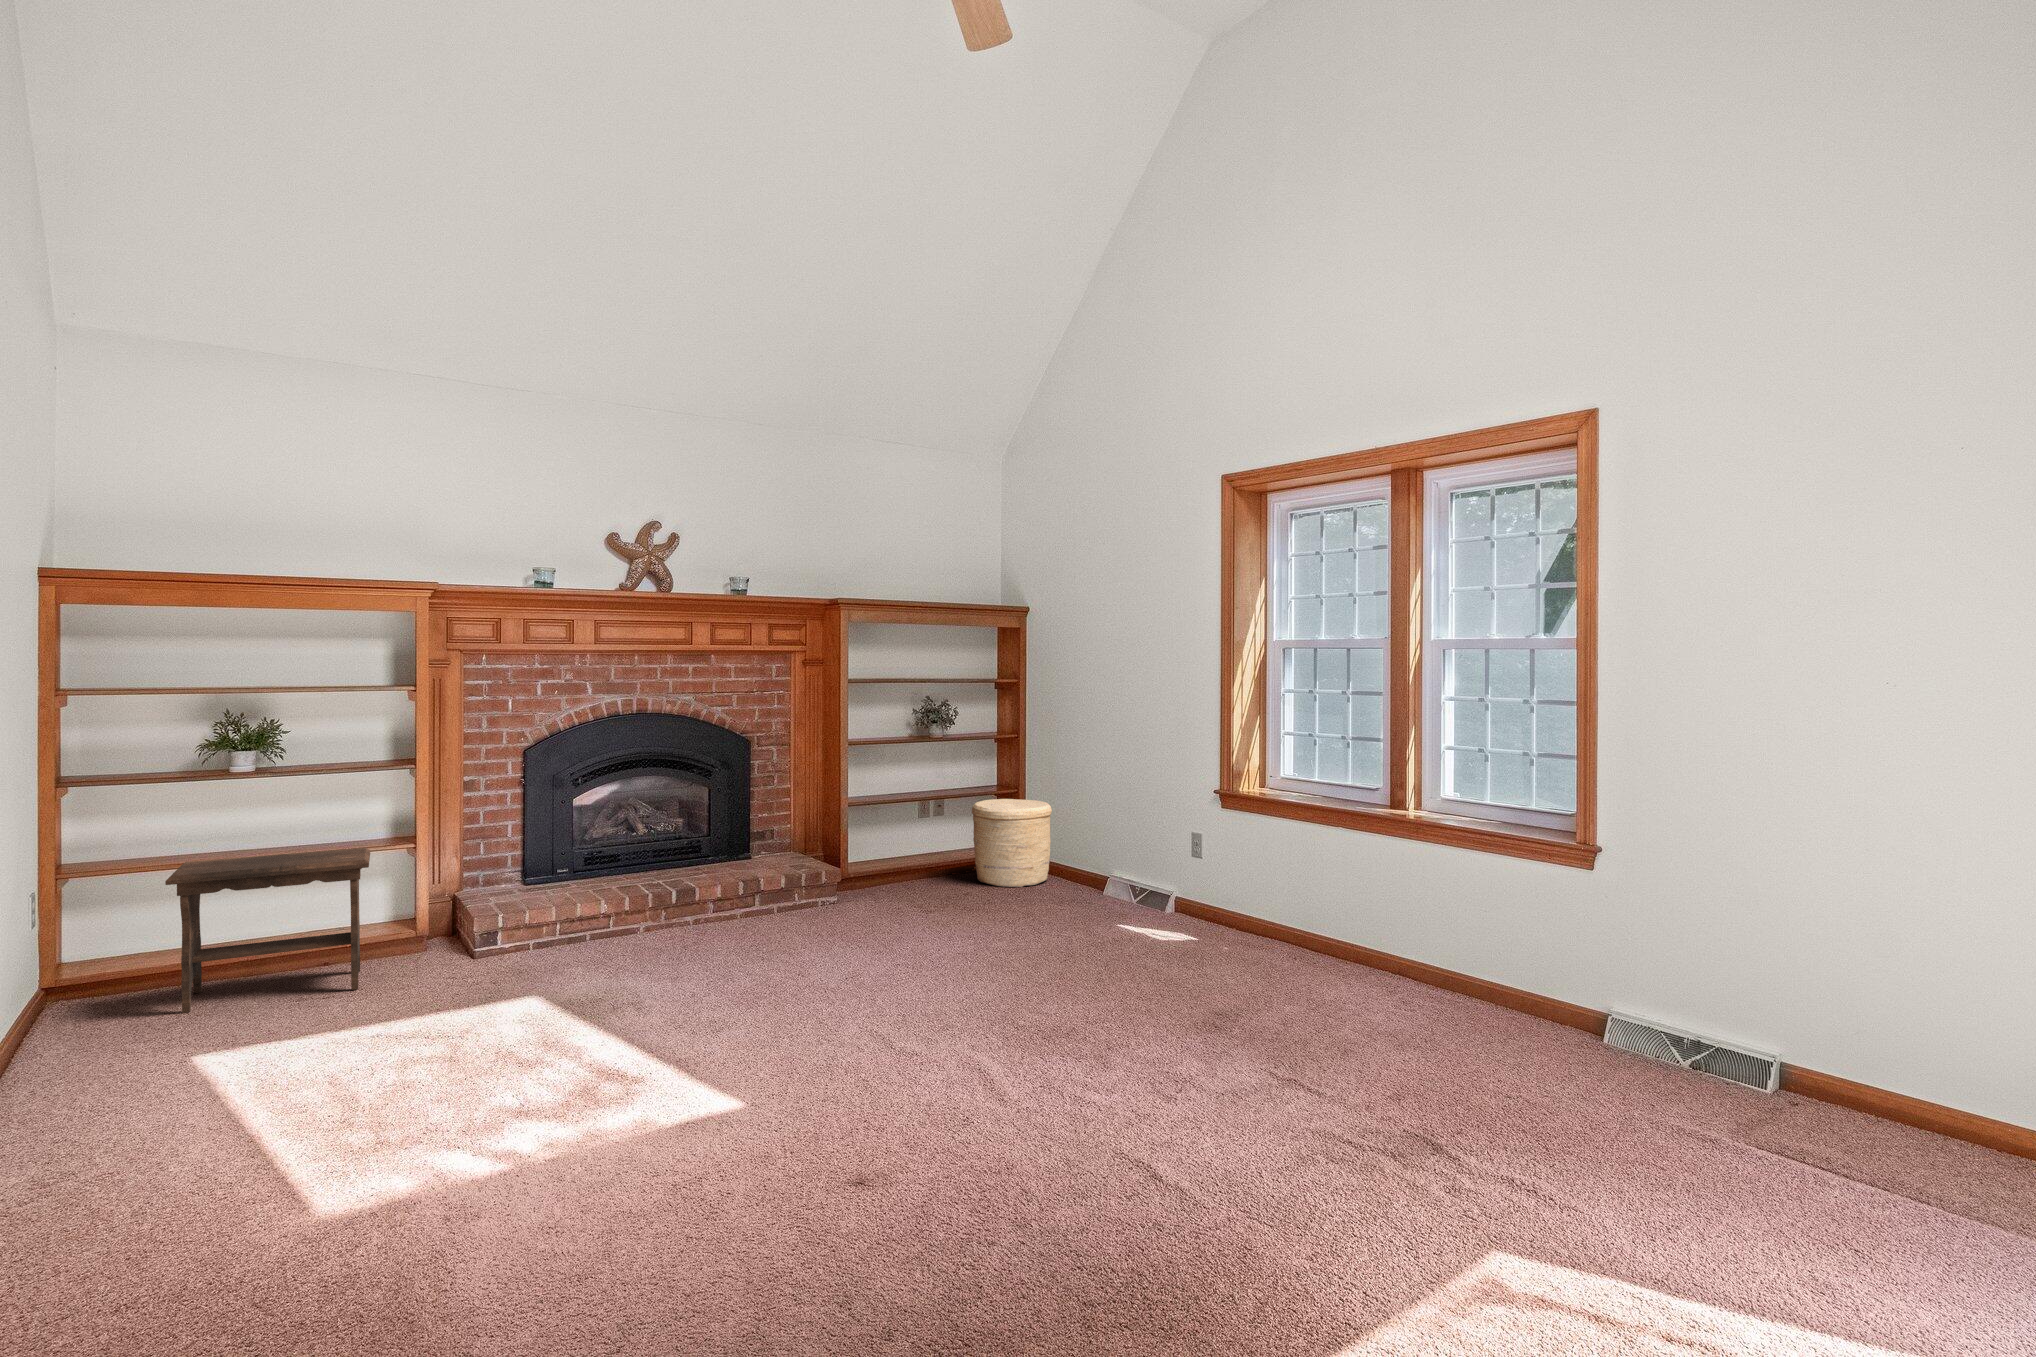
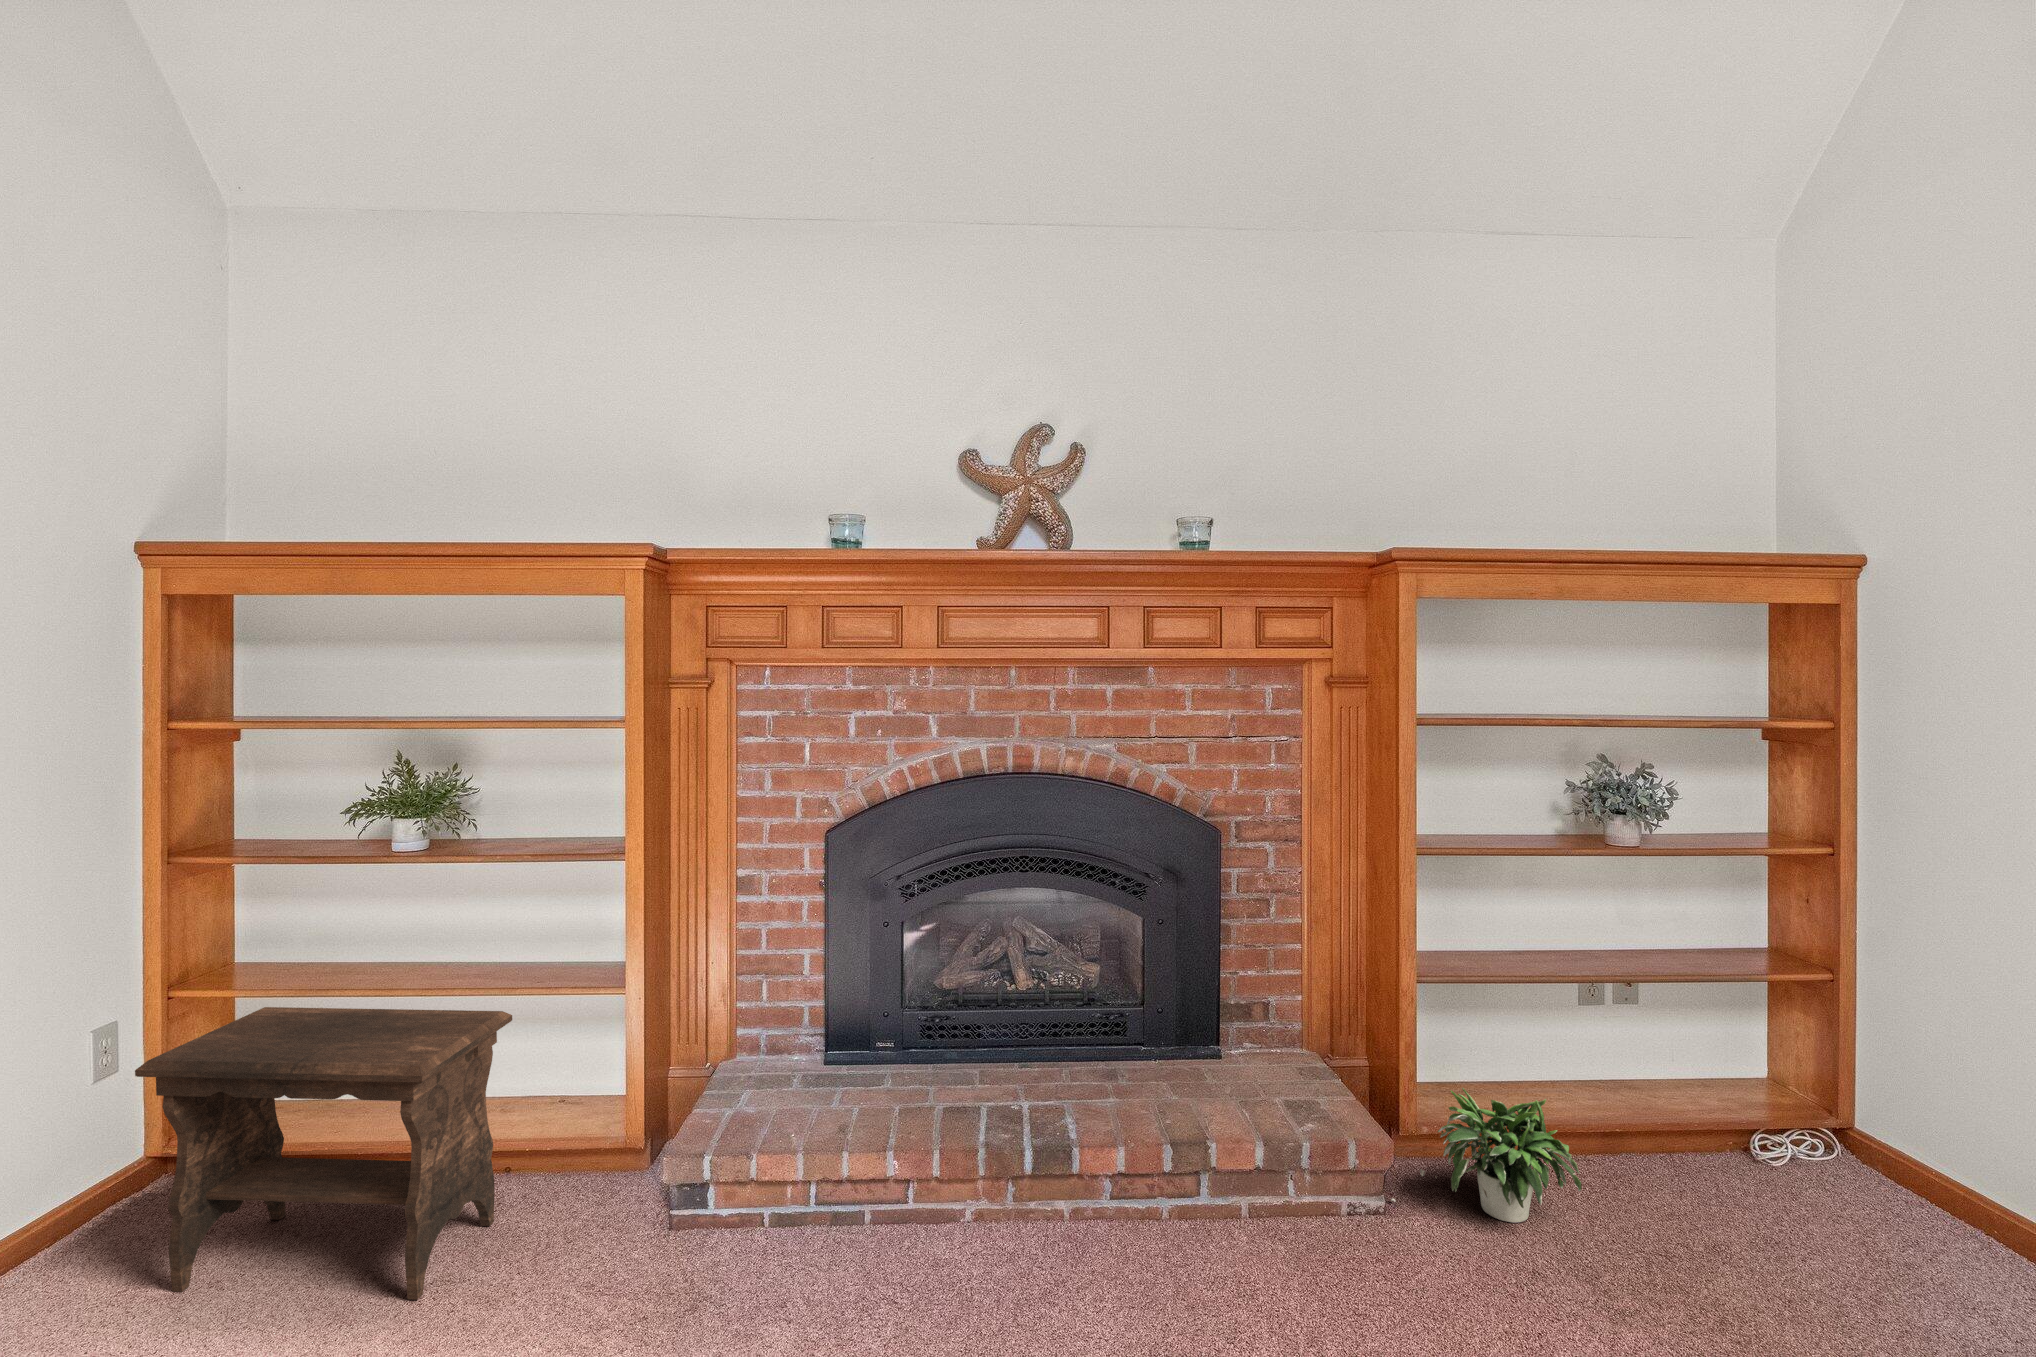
woven basket: present [972,799,1052,887] -> none [1718,998,1971,1260]
potted plant: none [841,843,918,901] -> present [1391,1088,1582,1223]

